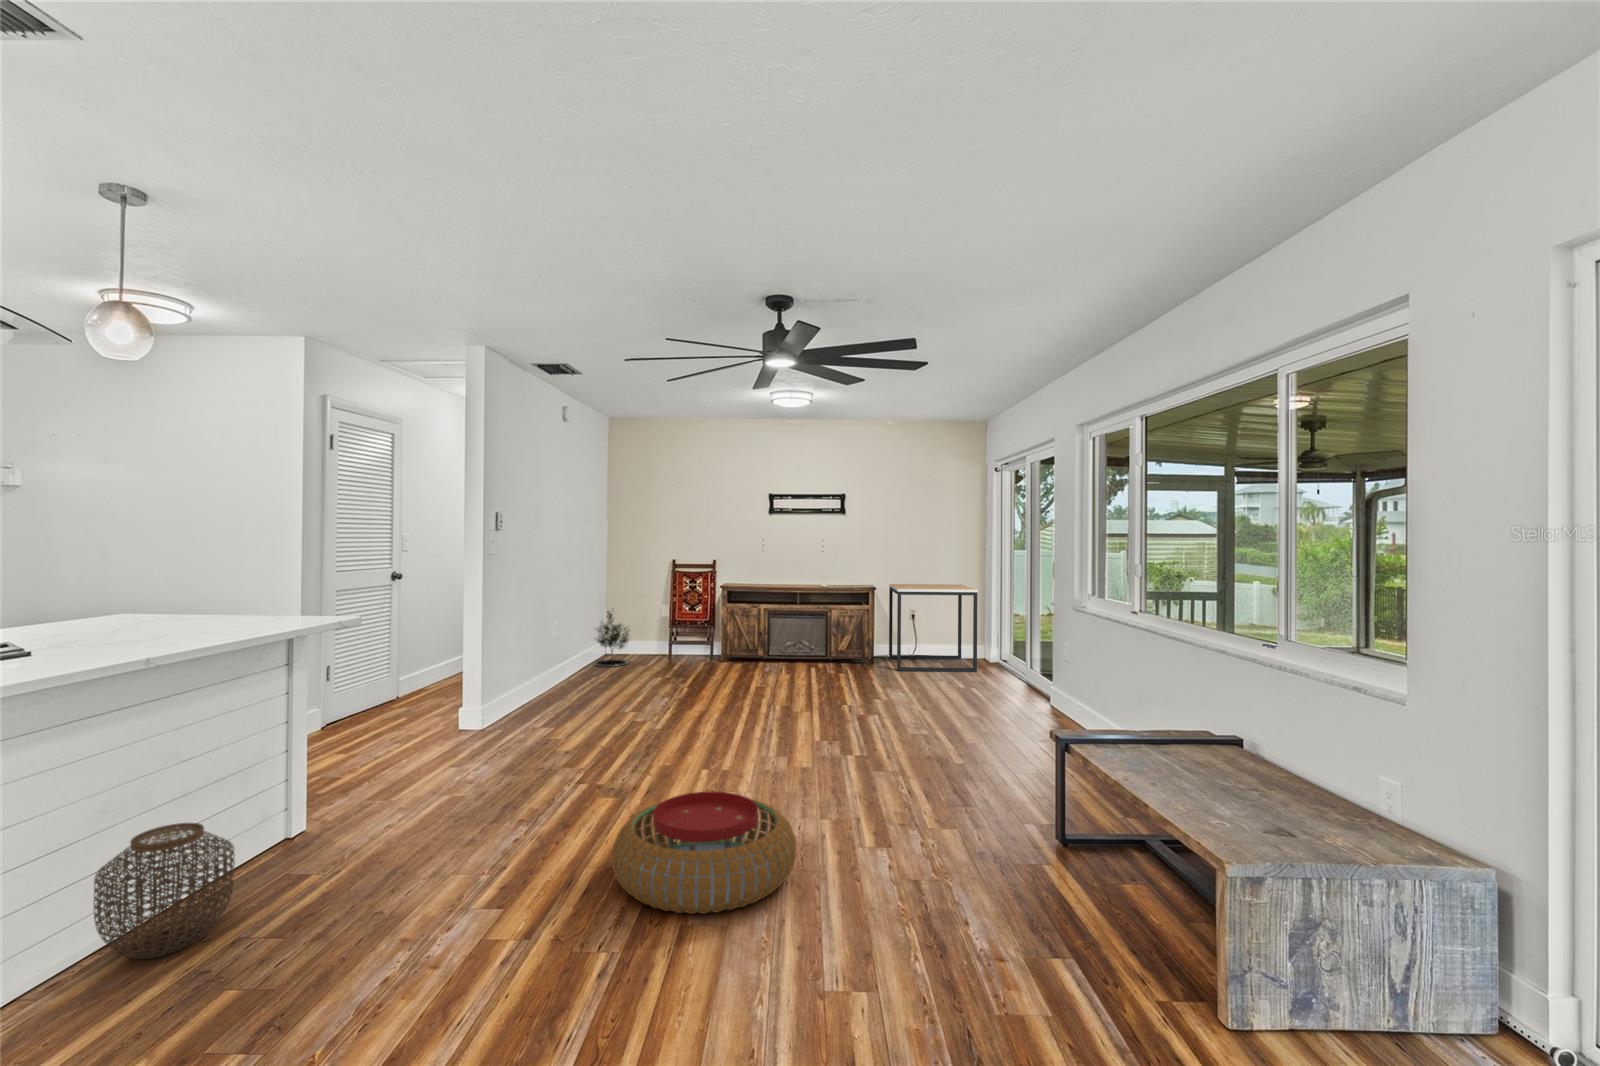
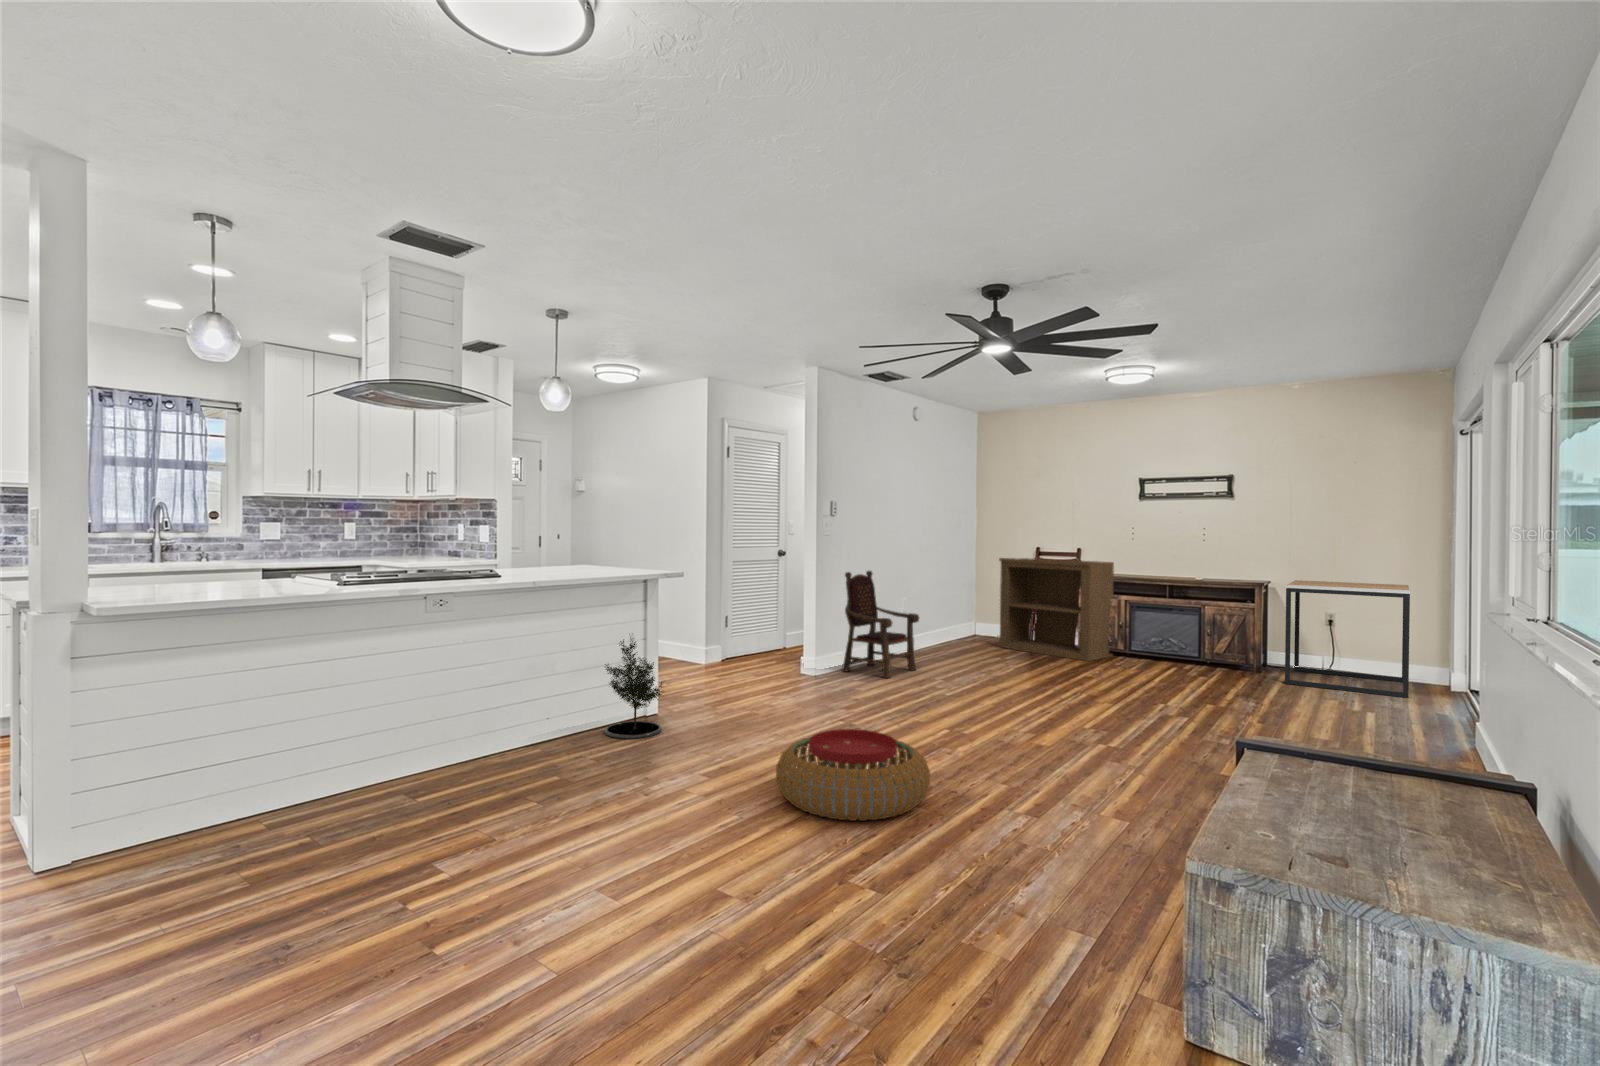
bookshelf: none [645,572,753,669] -> present [999,558,1114,661]
armchair: none [509,594,595,717] -> present [842,571,919,678]
potted tree: present [595,610,629,667] -> present [605,638,663,739]
woven basket: present [94,823,234,959] -> none [513,685,579,758]

